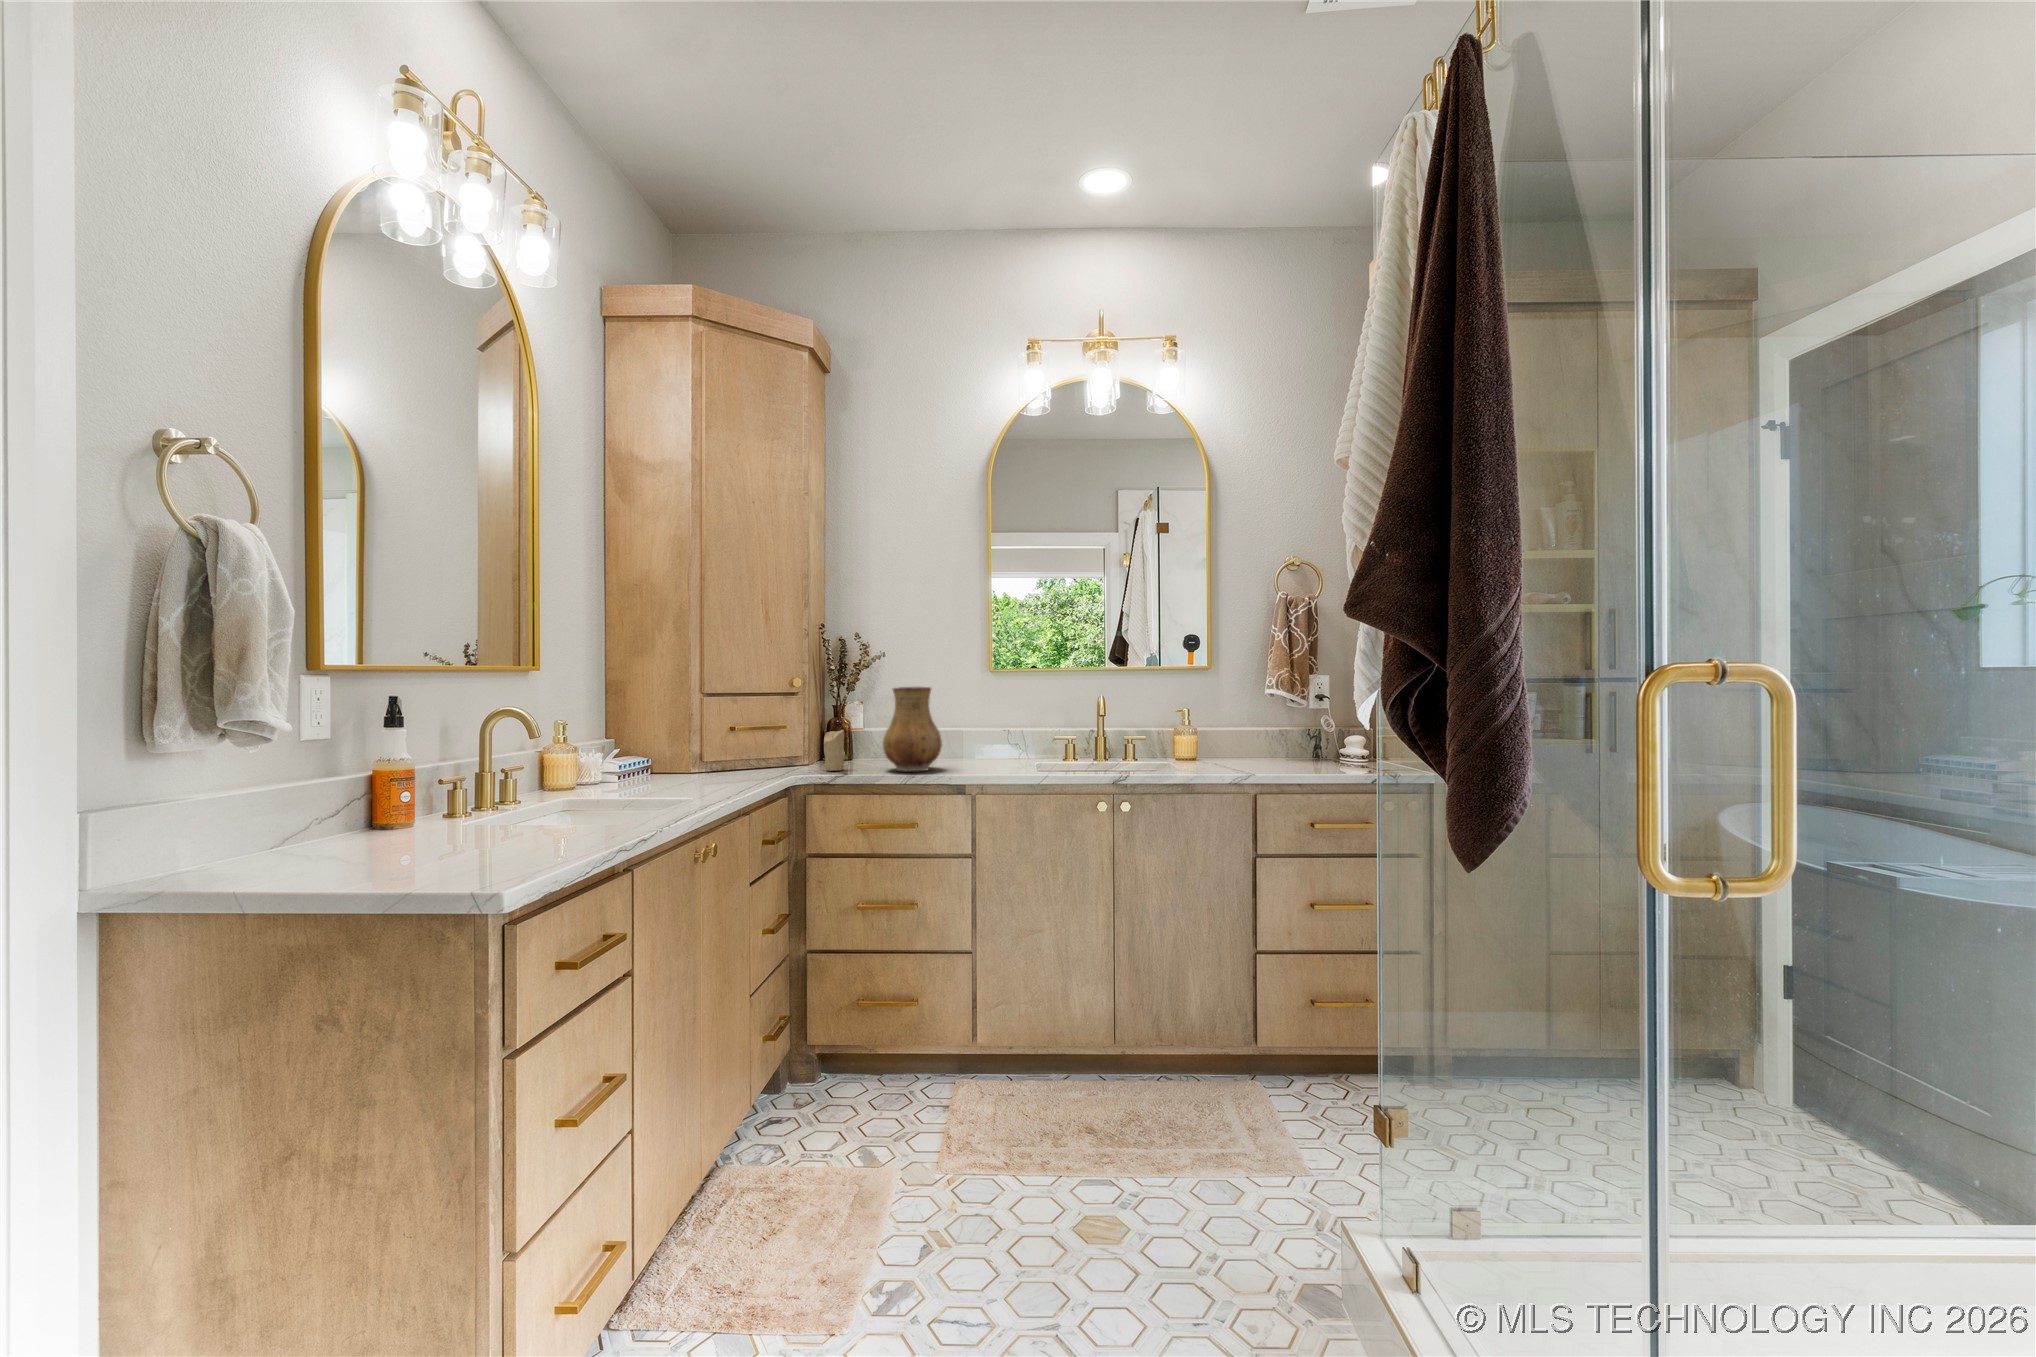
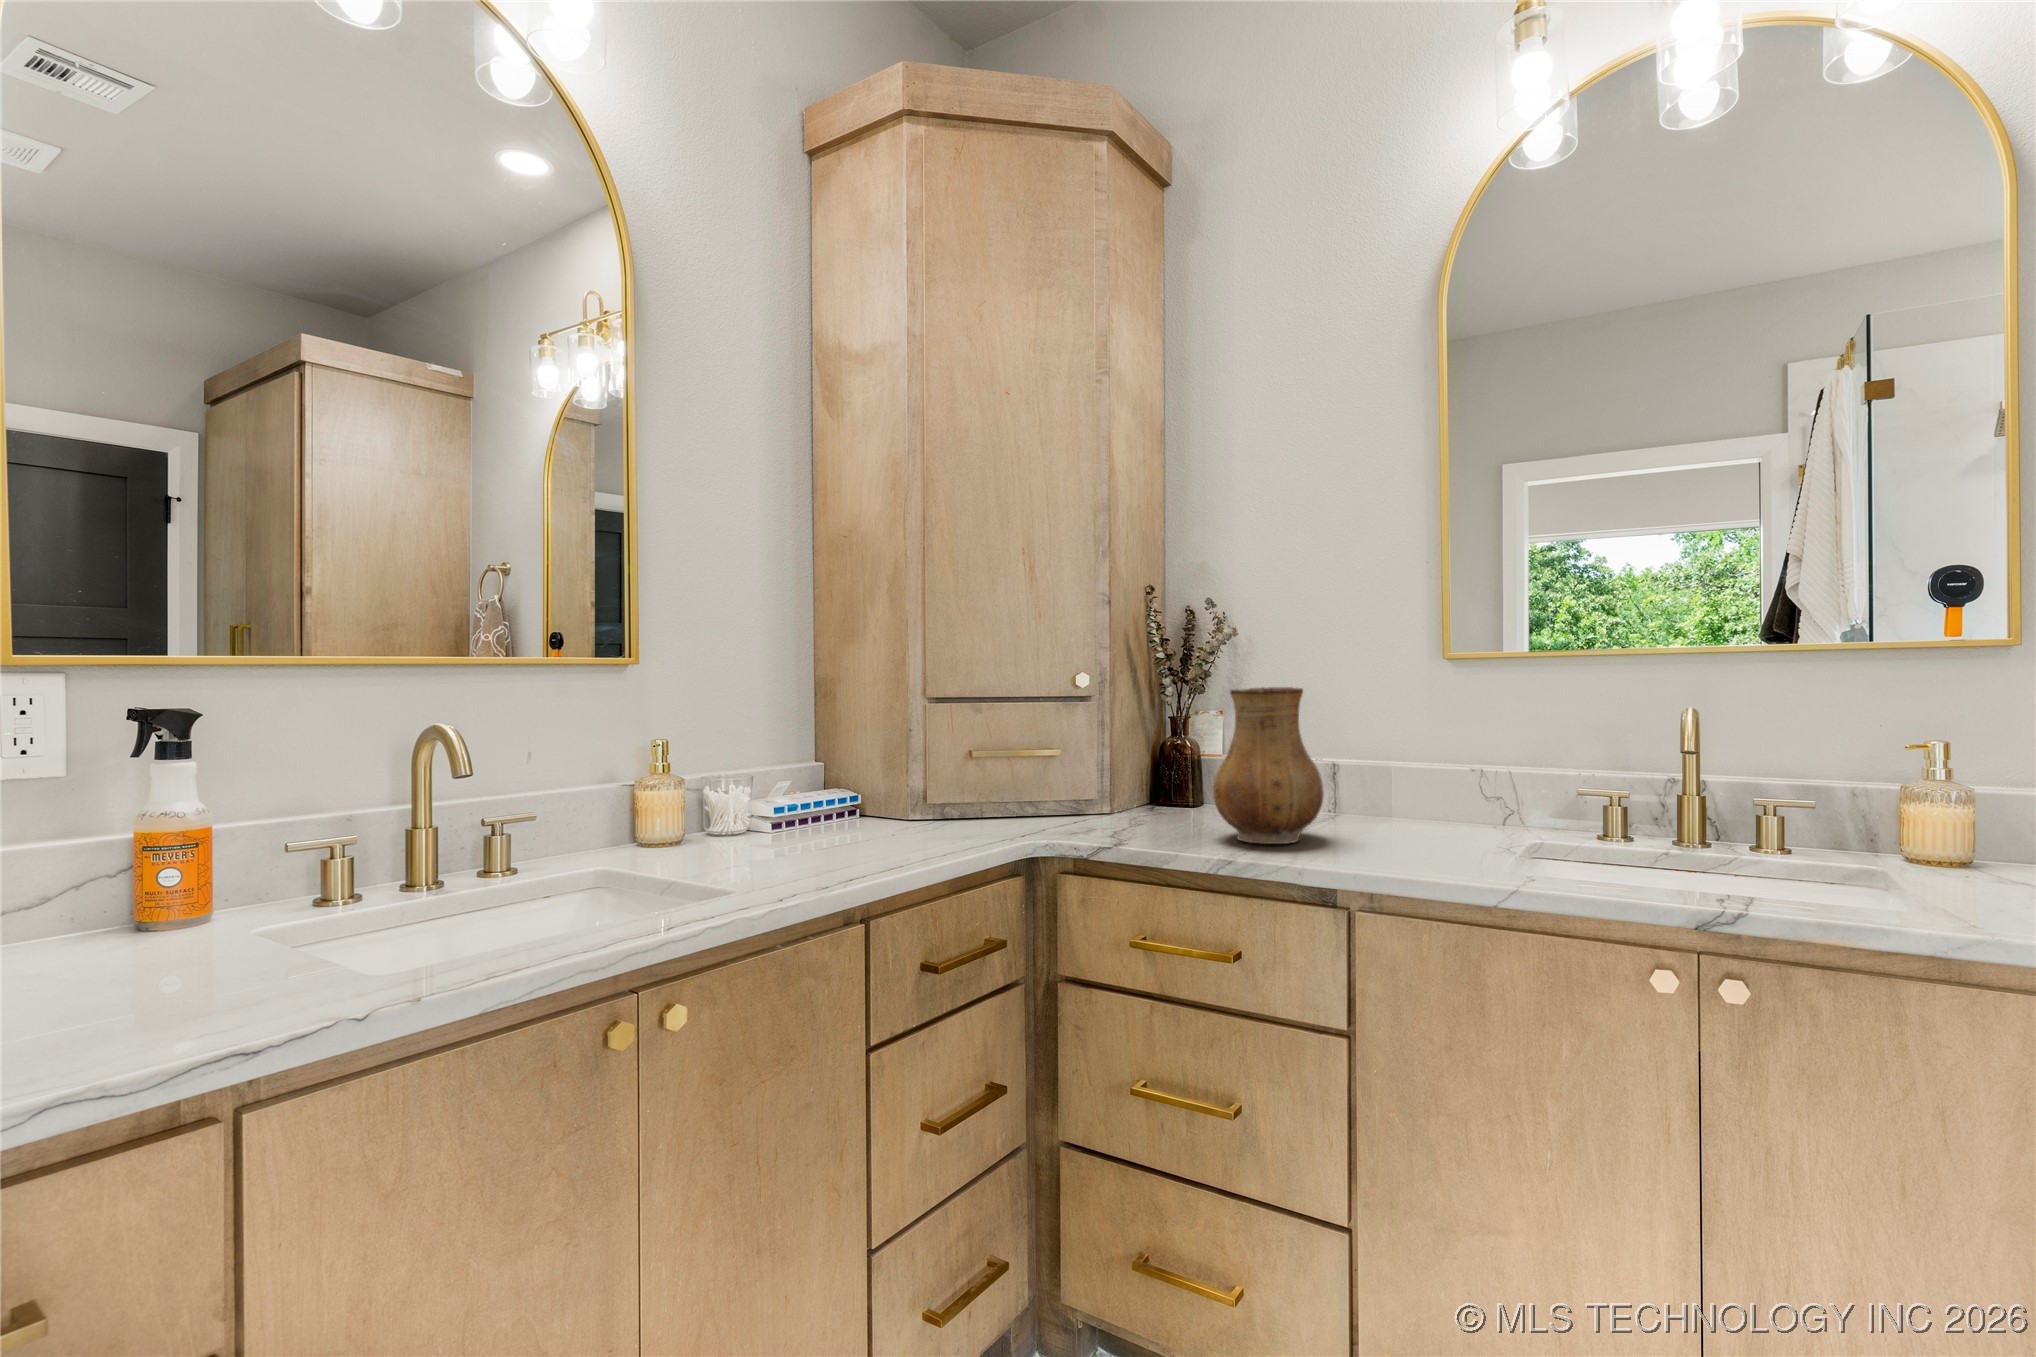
candle: present [824,730,844,771] -> none [1122,761,1157,830]

